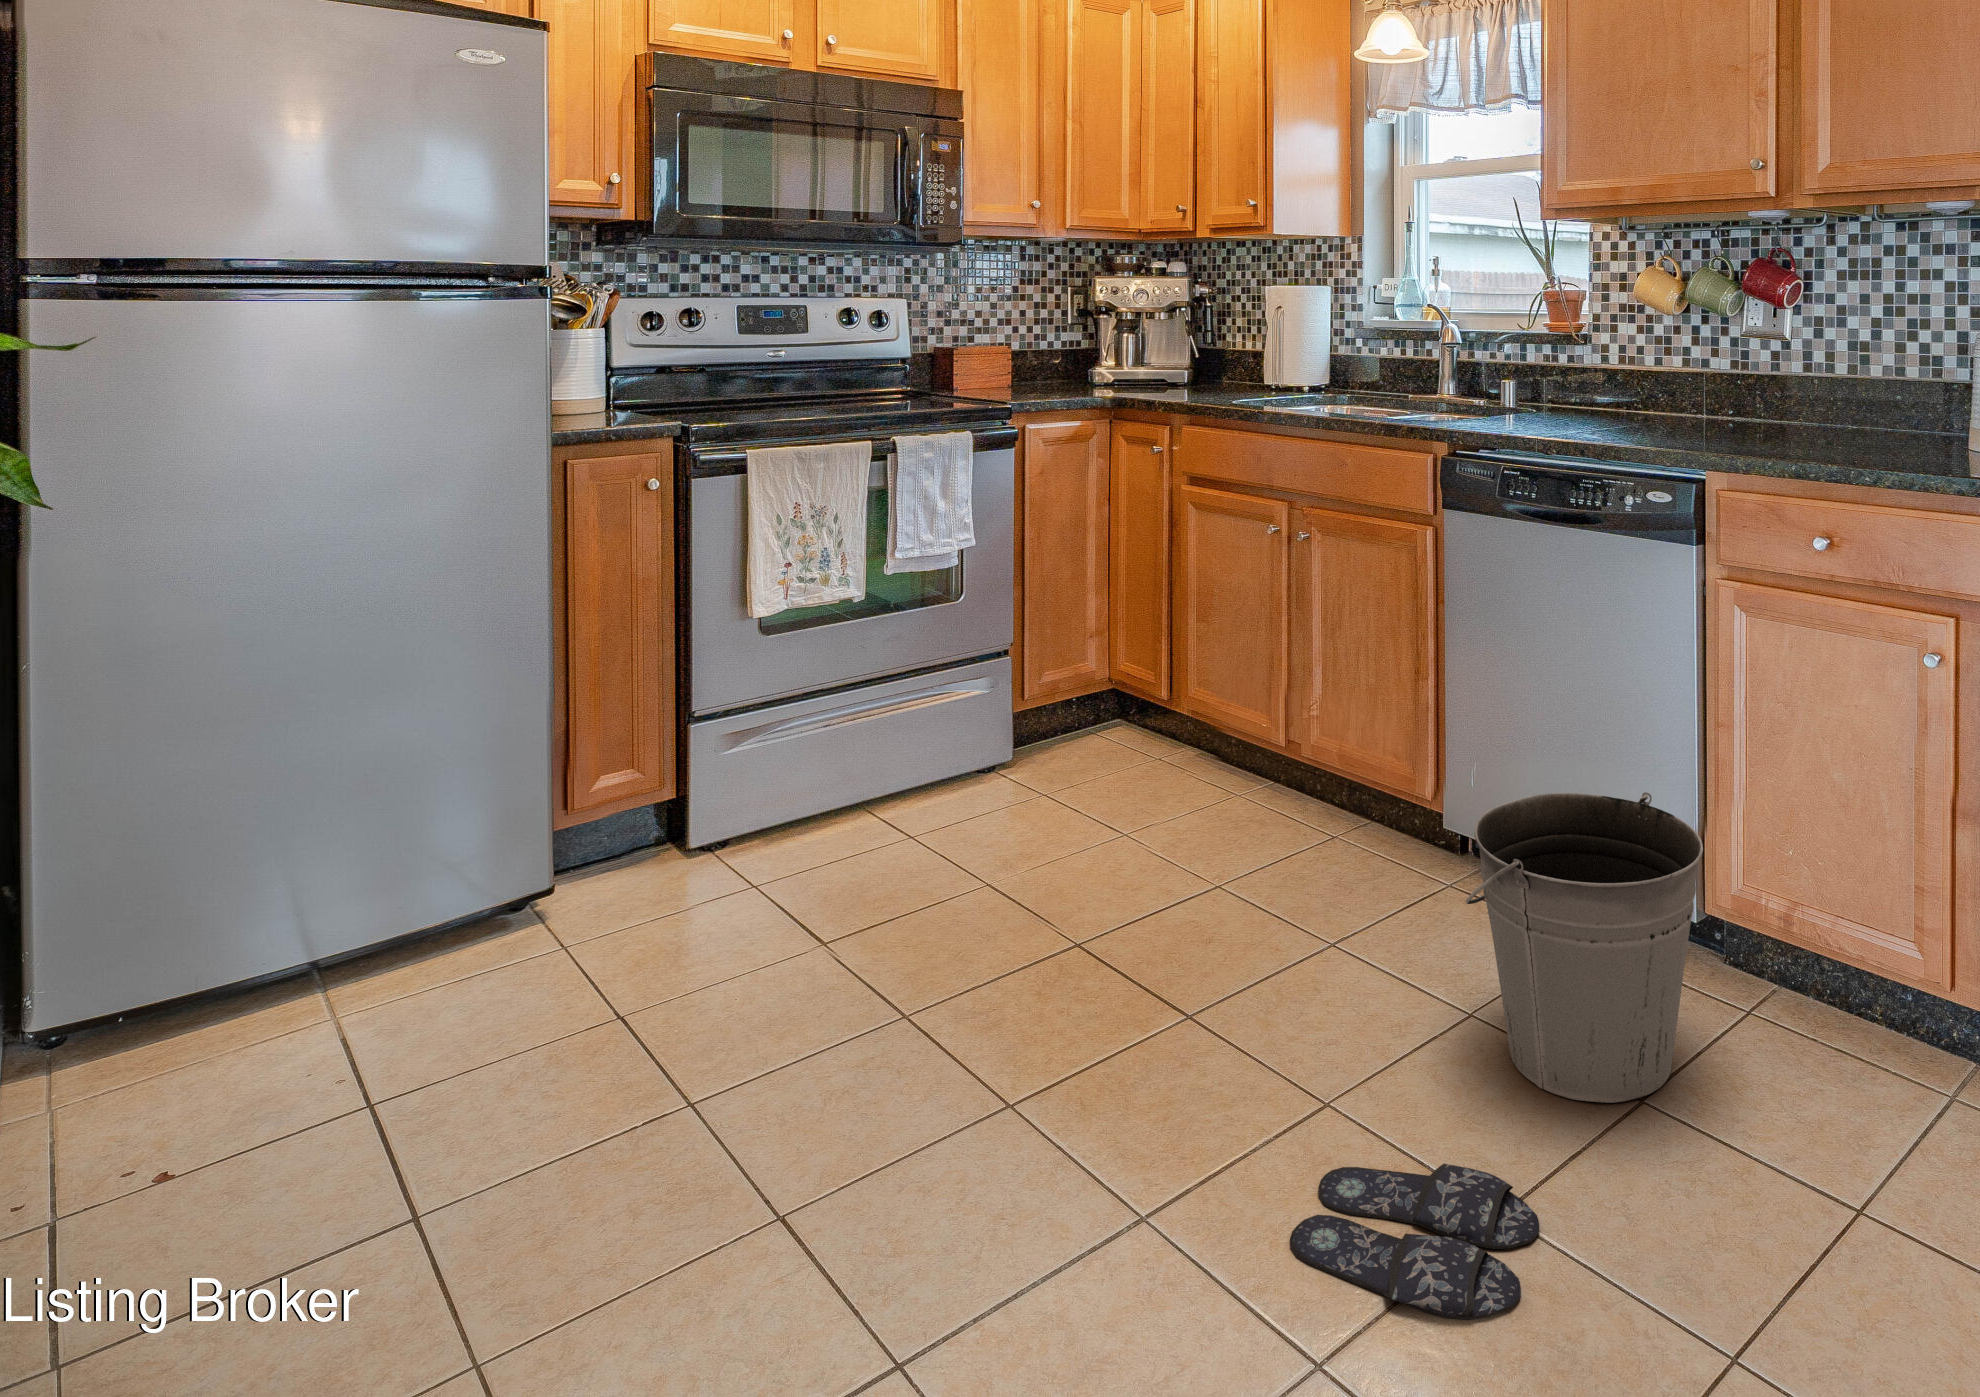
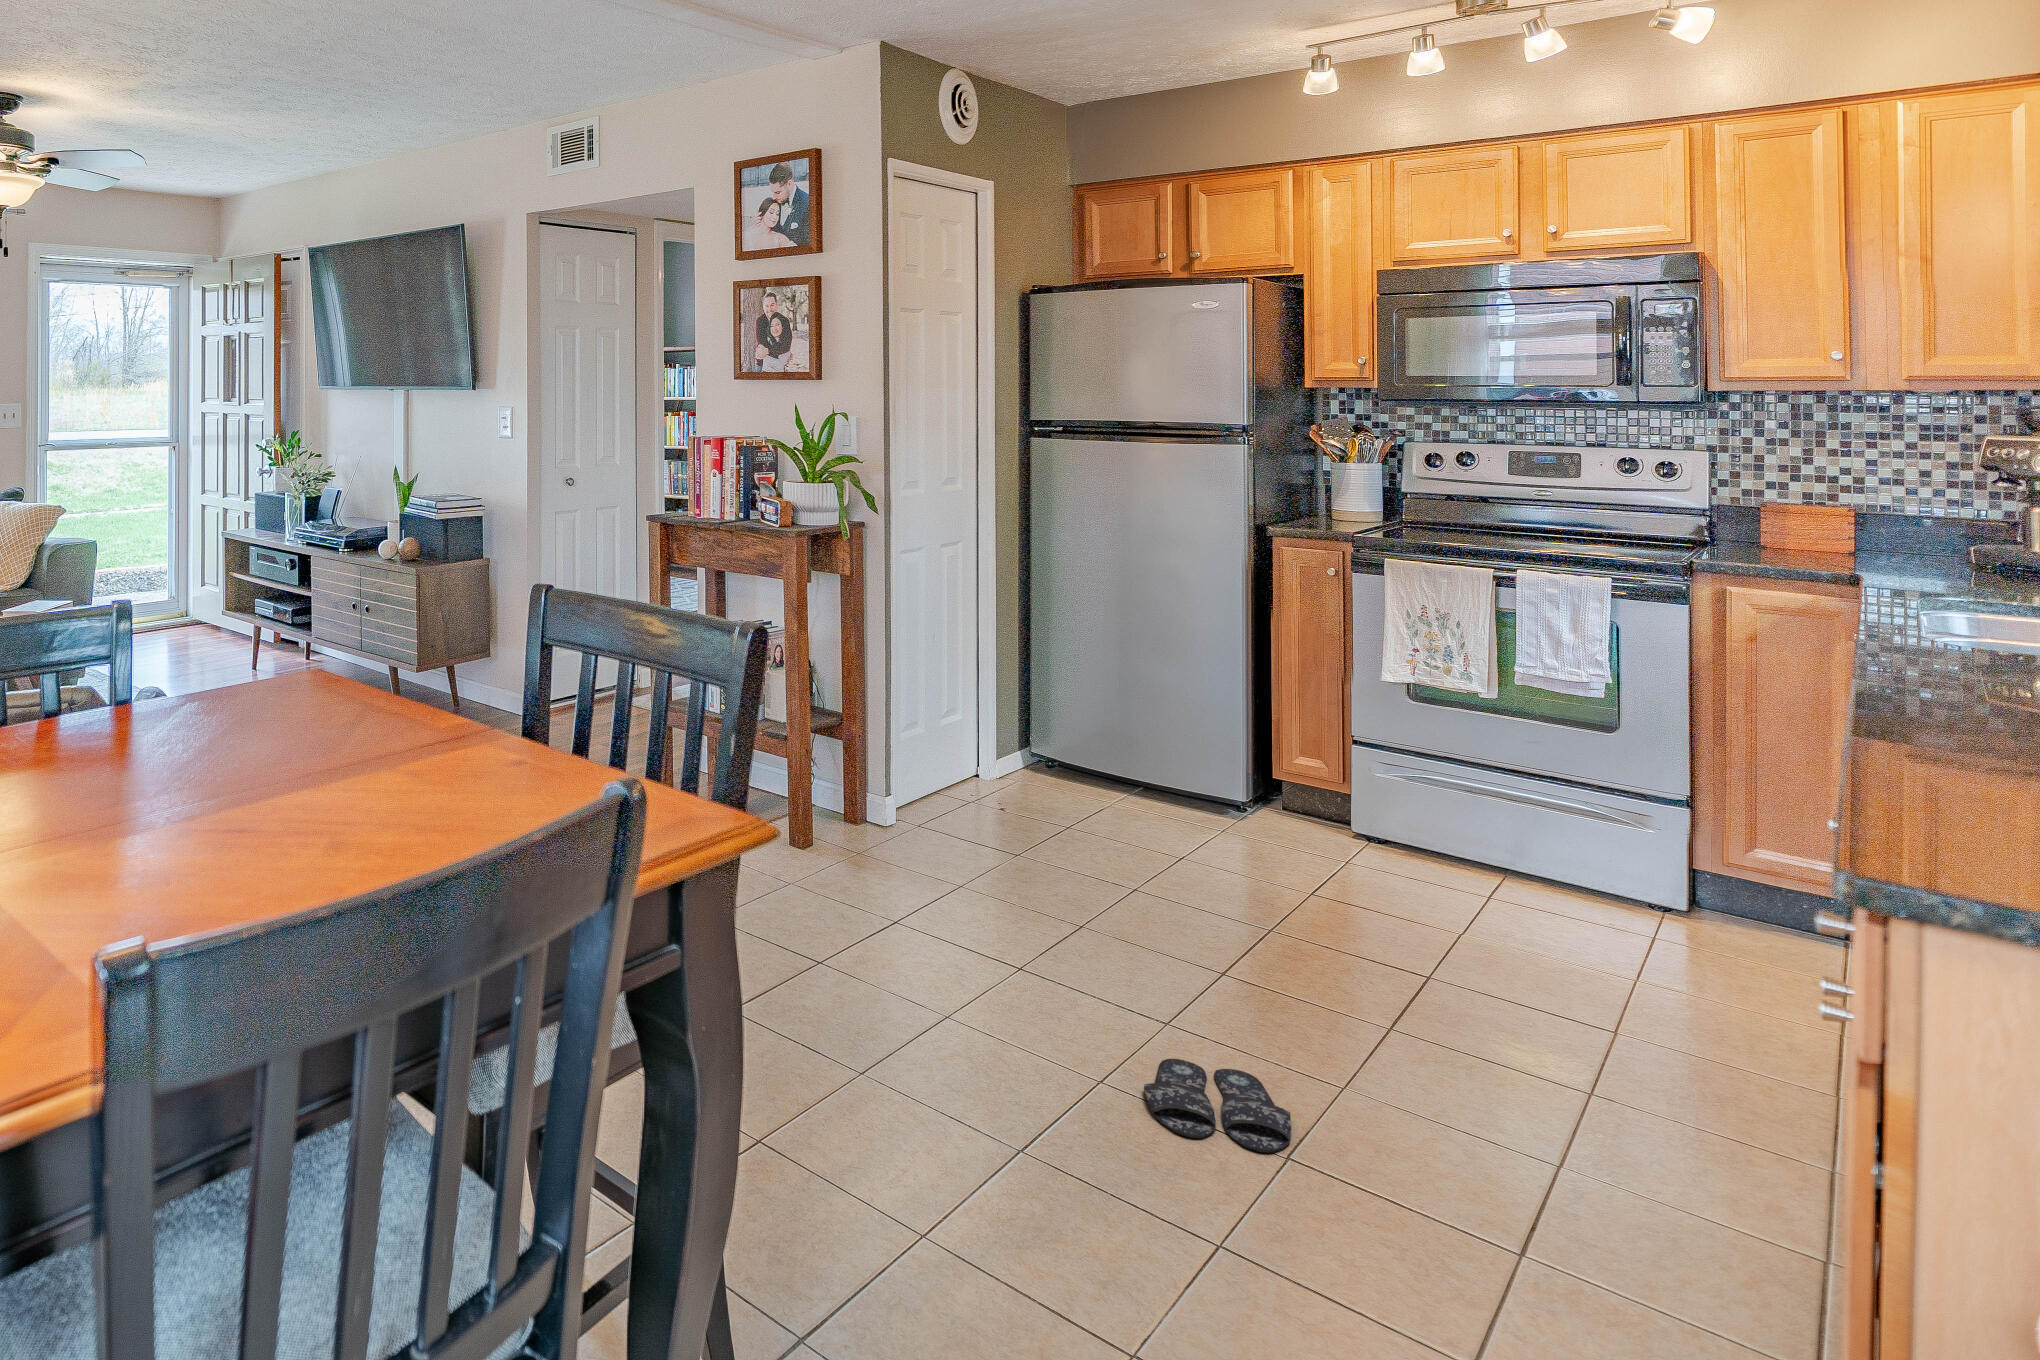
bucket: present [1466,792,1703,1103] -> none [1406,961,1679,1258]

